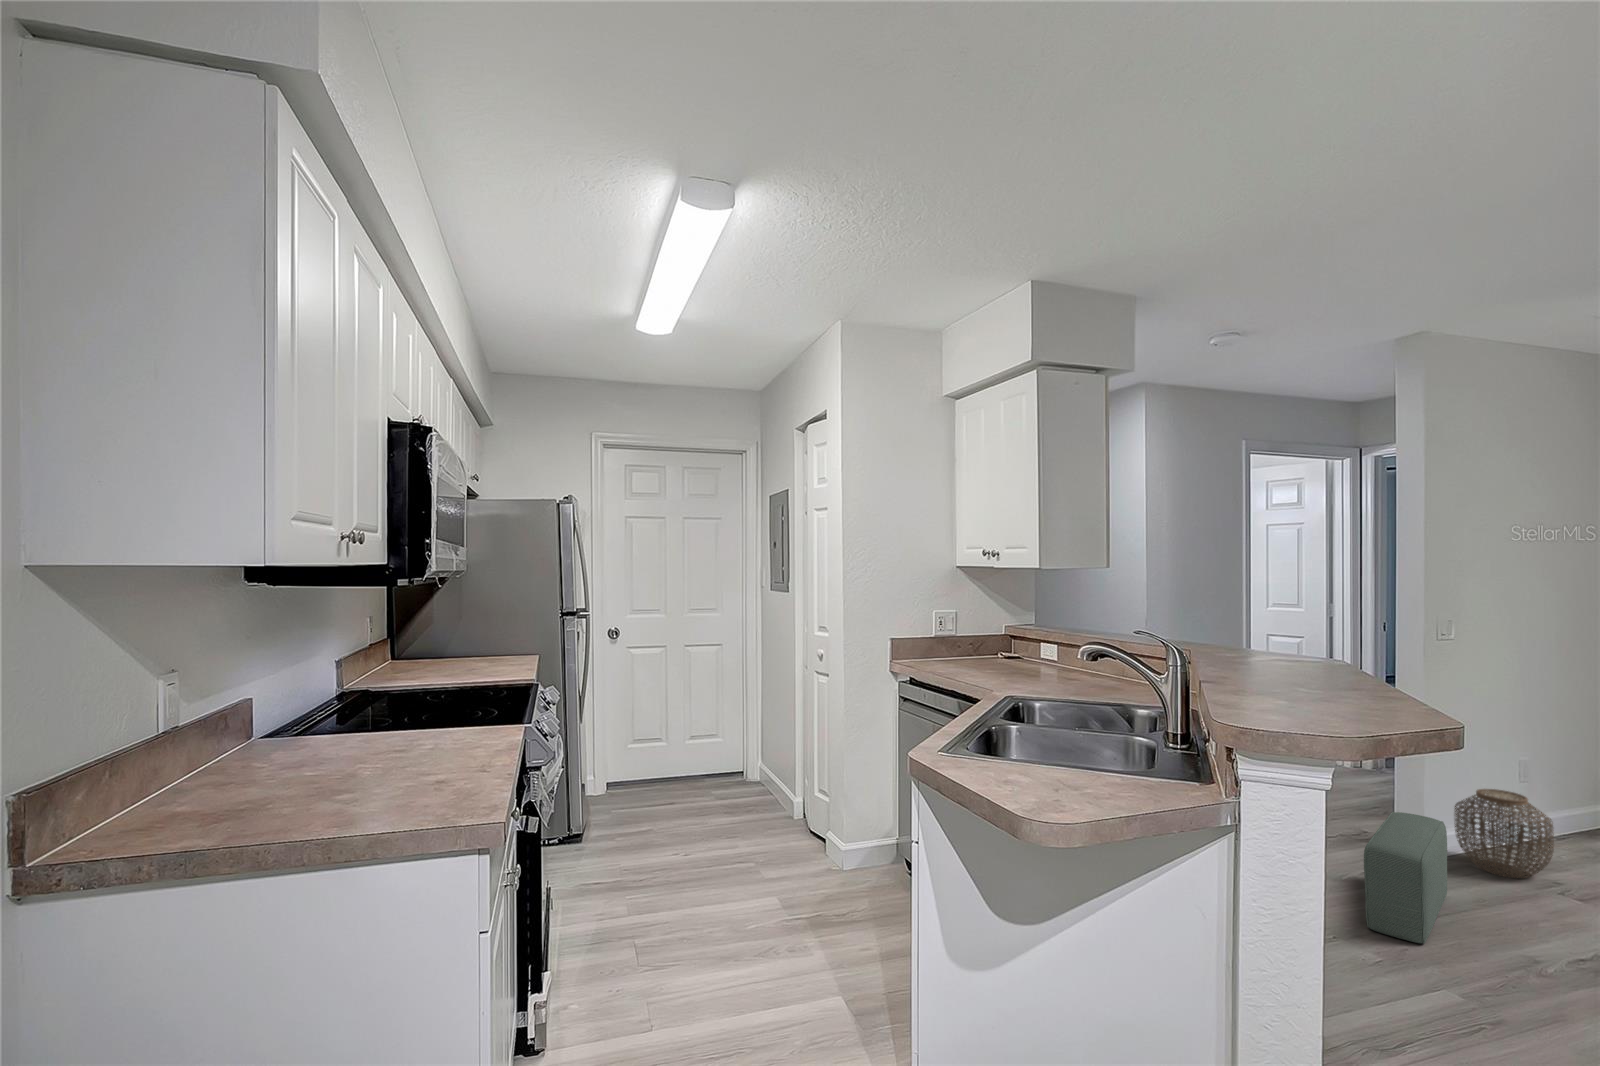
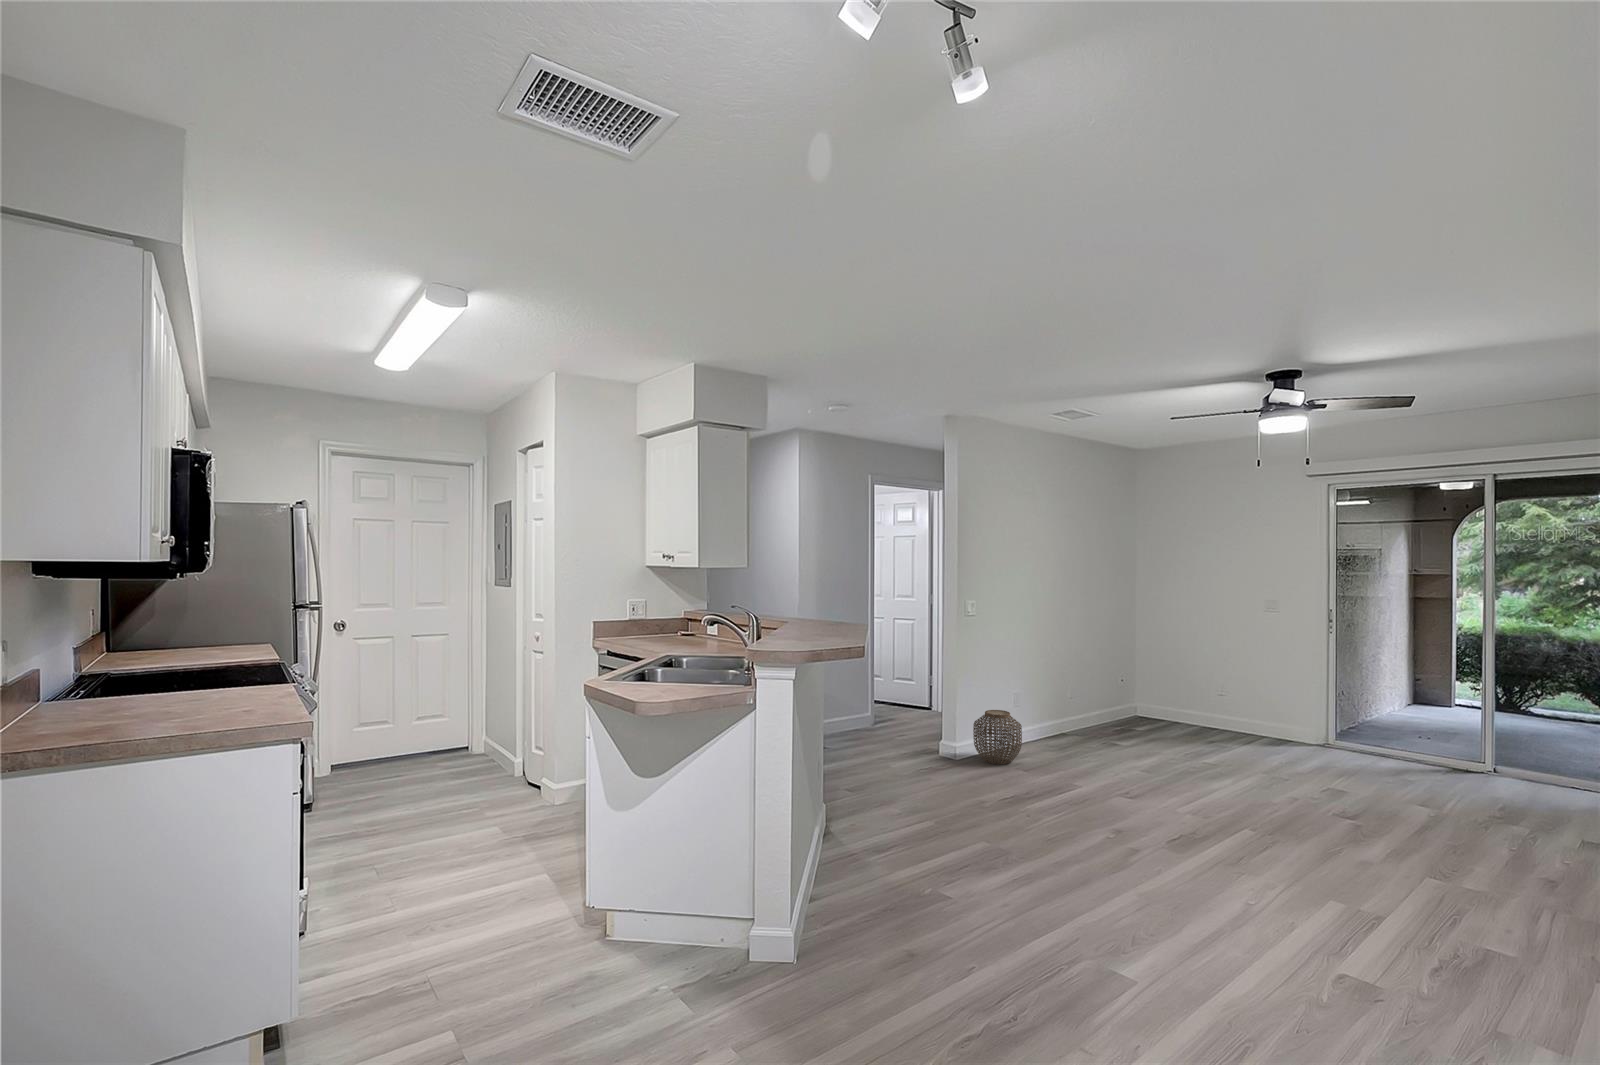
pouf: present [1364,812,1447,943] -> none [903,727,958,803]

